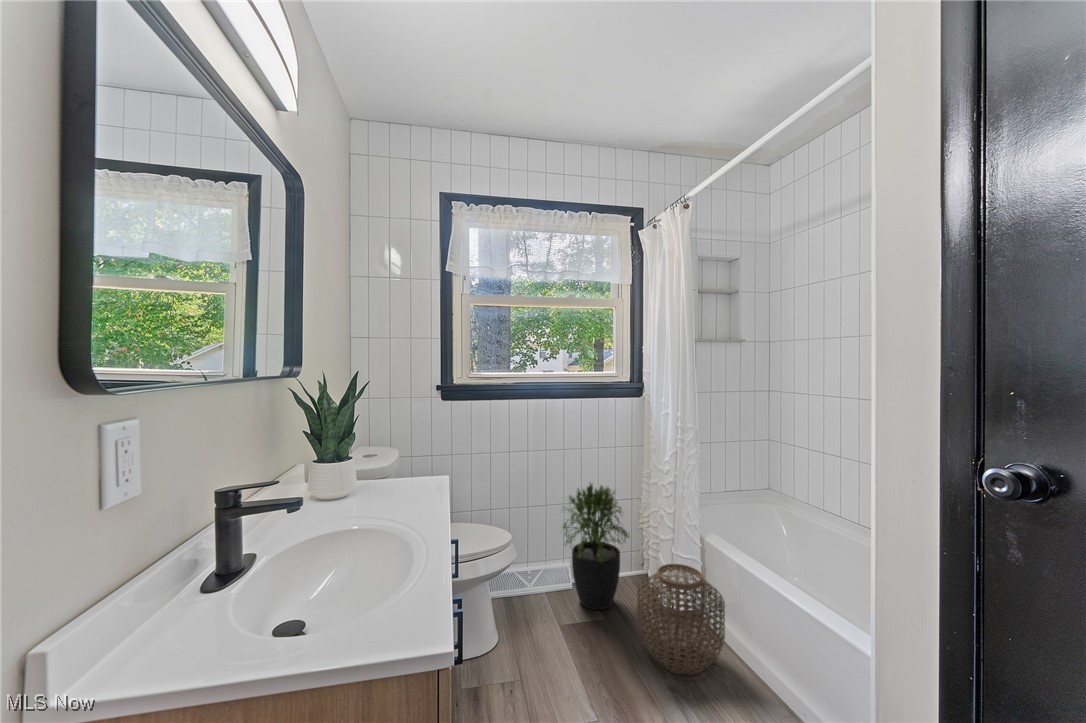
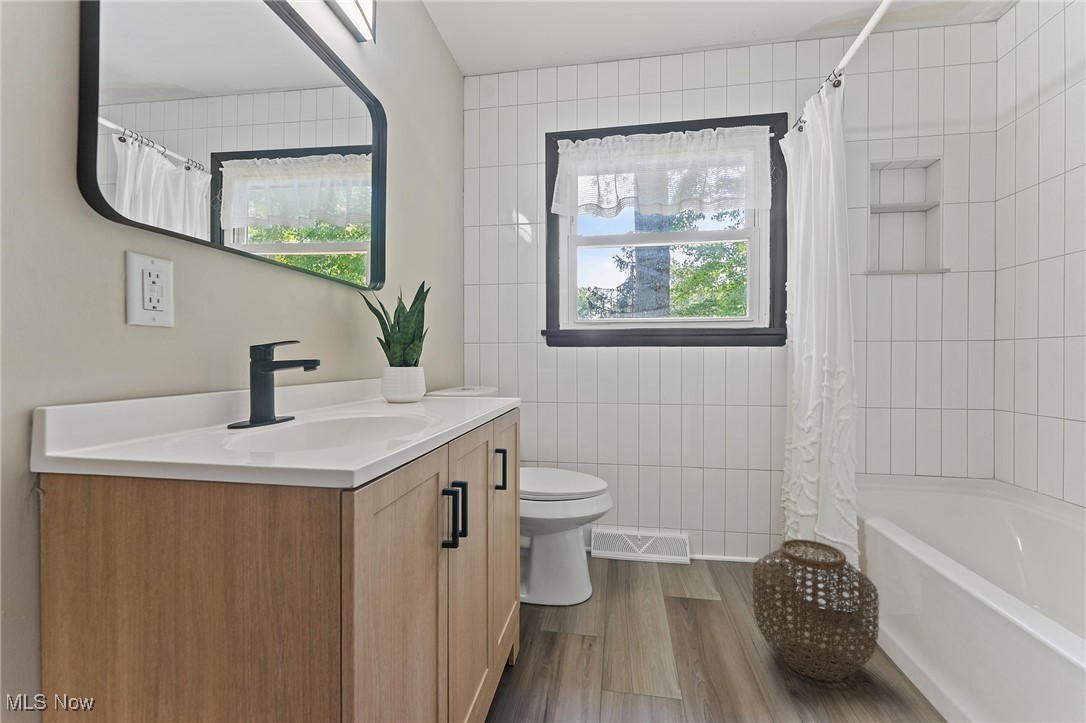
potted plant: present [563,483,629,610] -> none [667,441,758,592]

